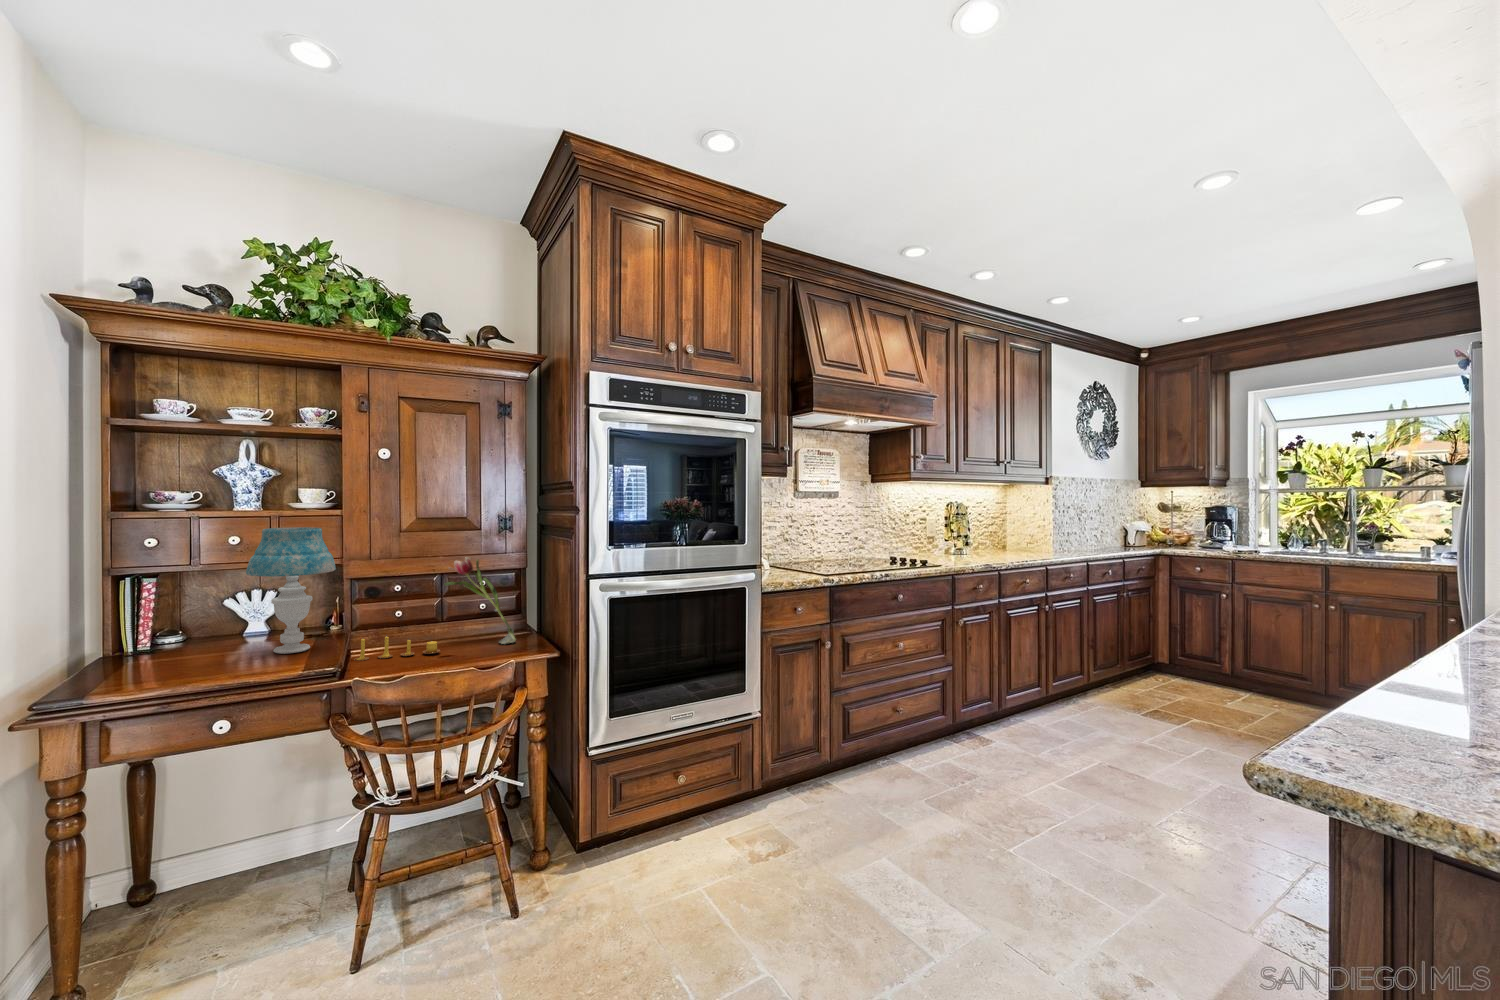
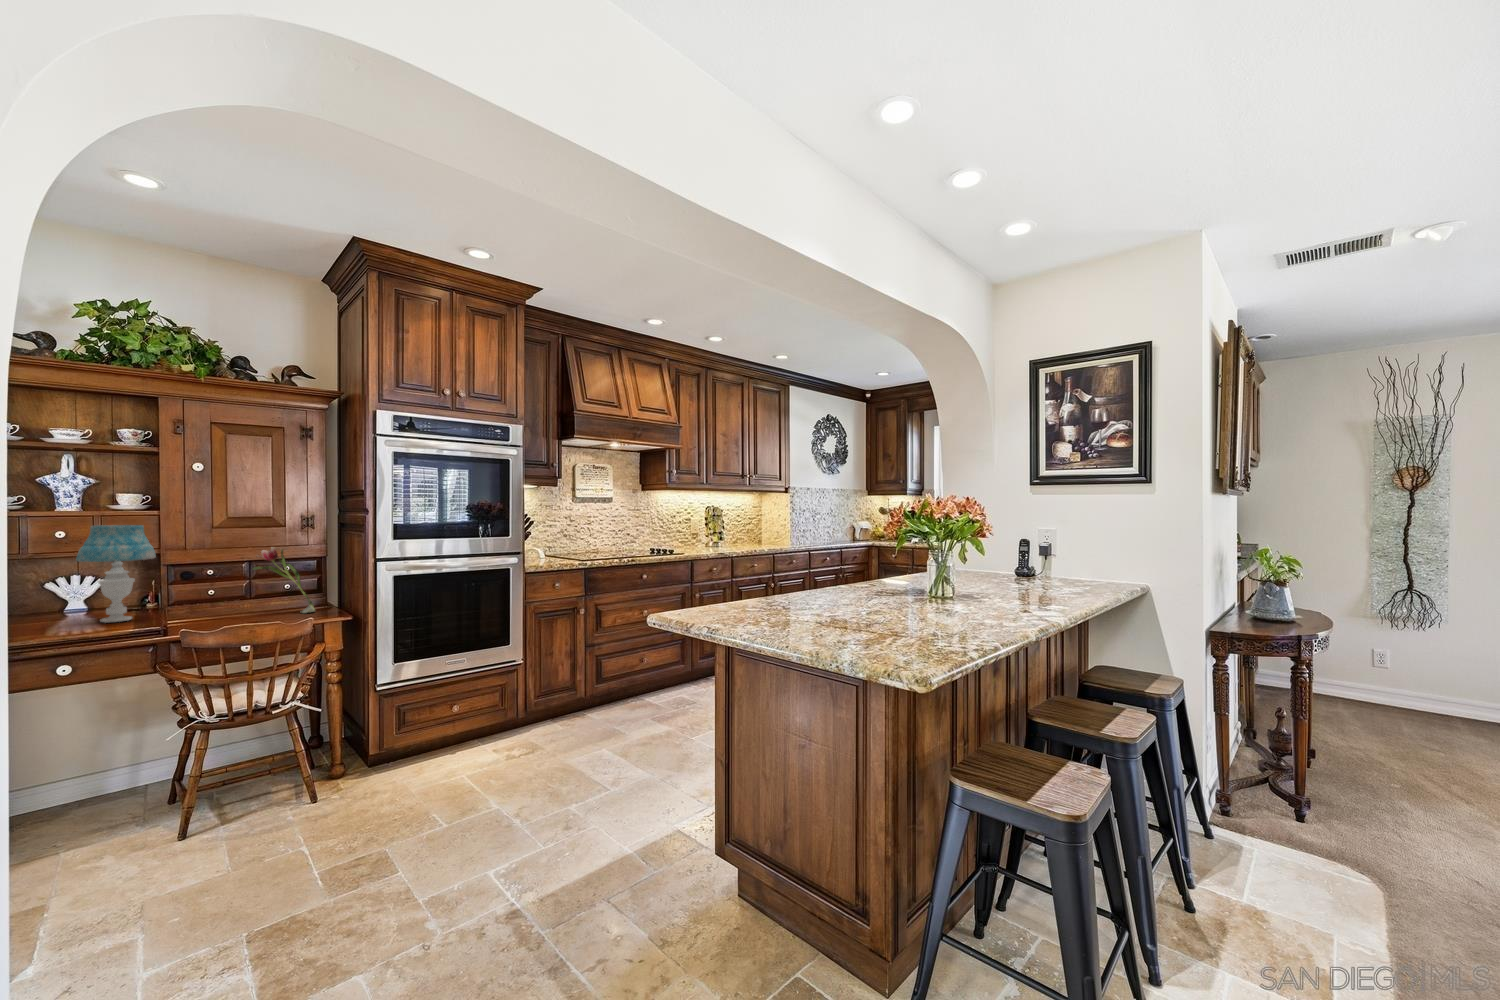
candle: present [354,636,440,661] -> none [174,605,250,625]

